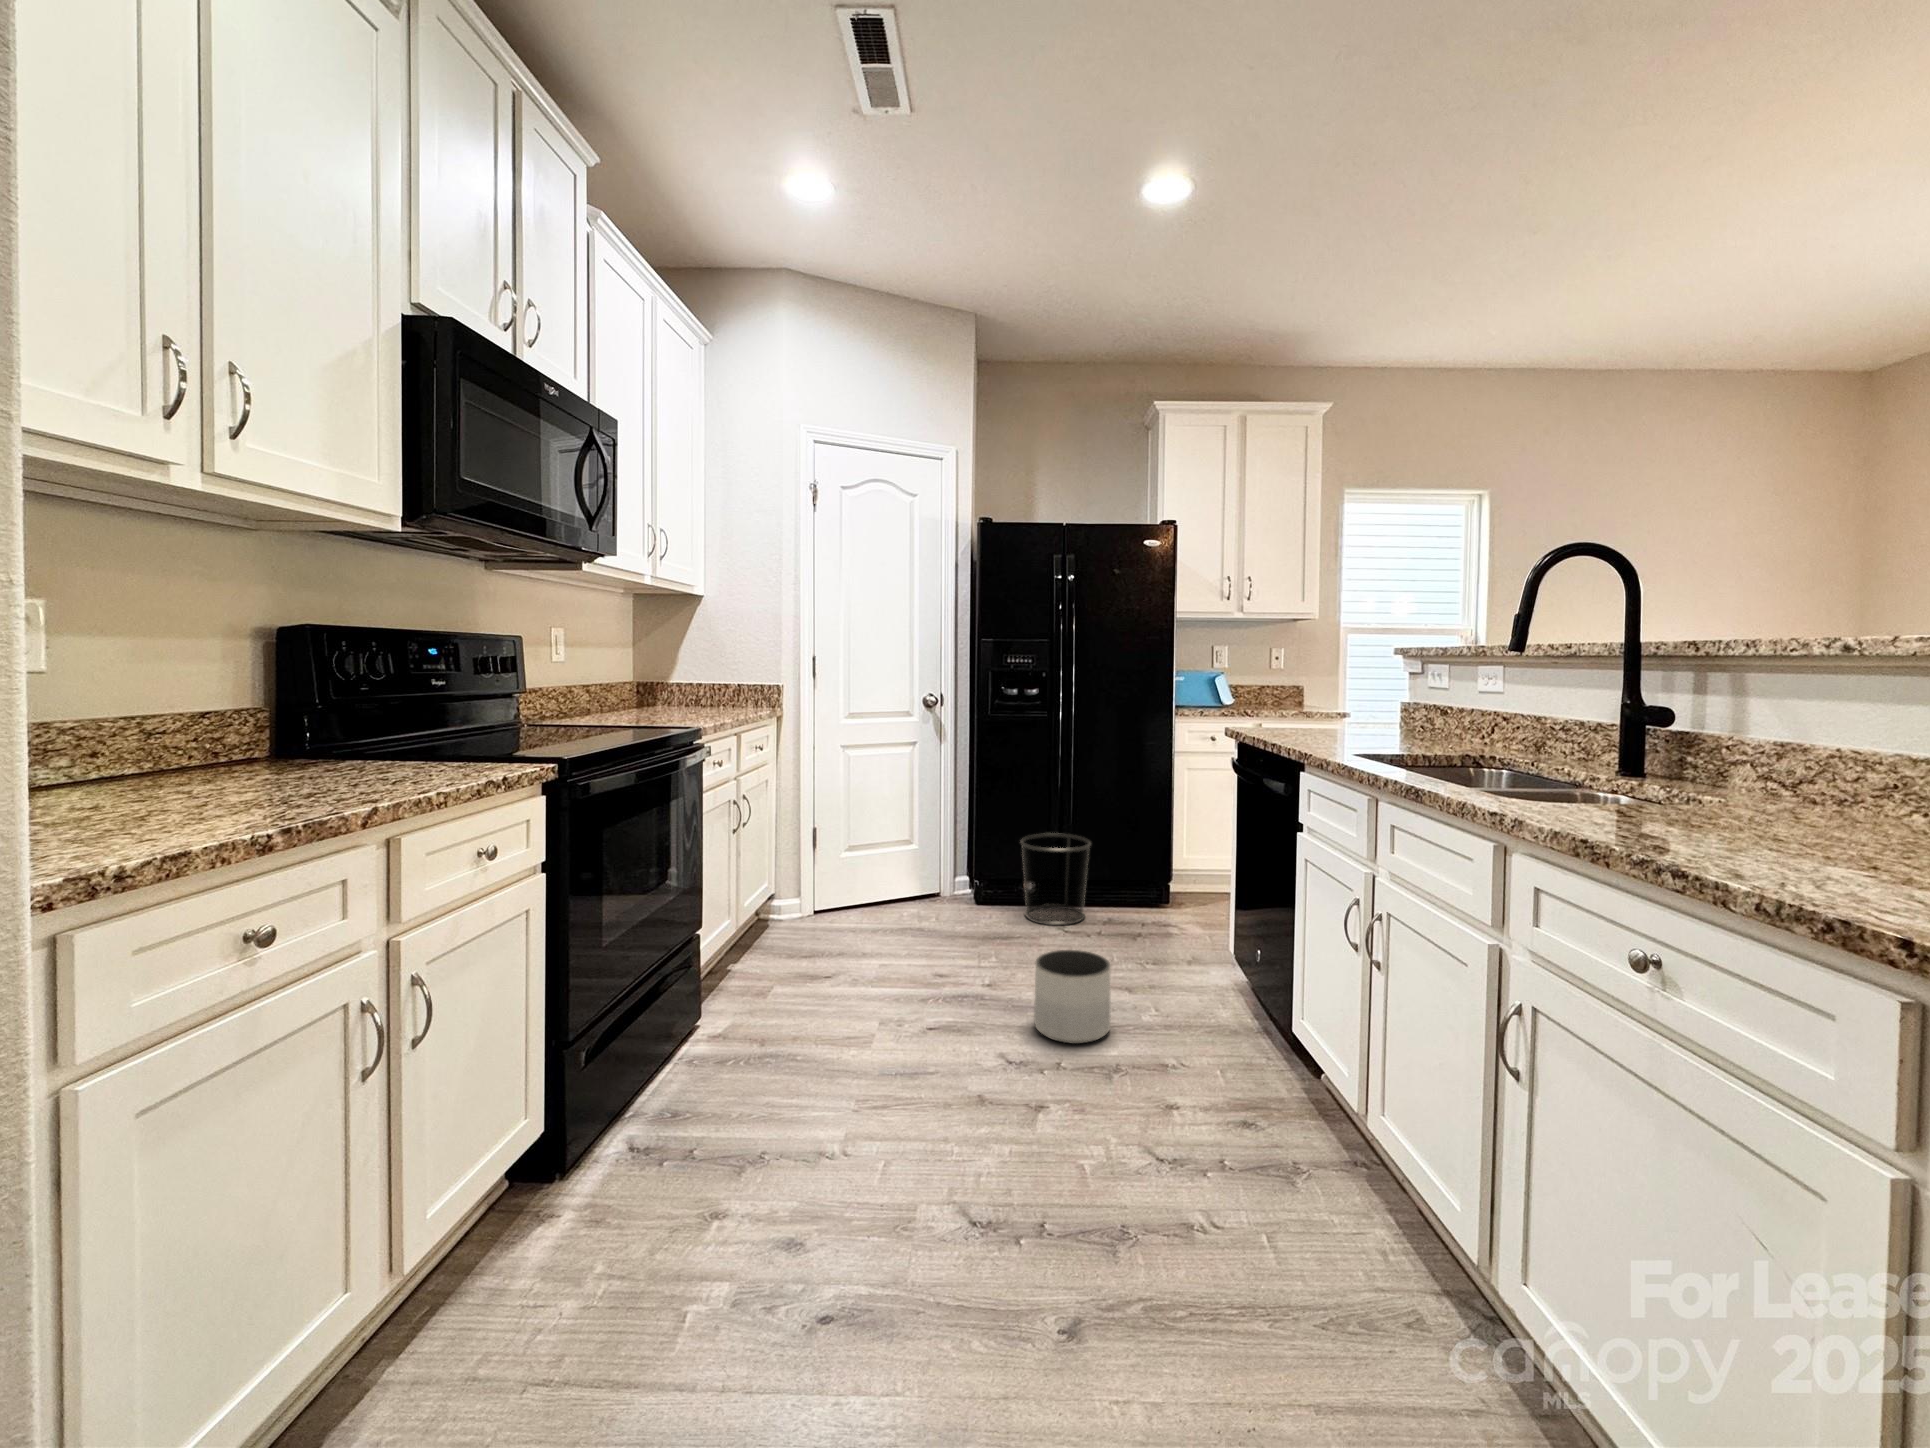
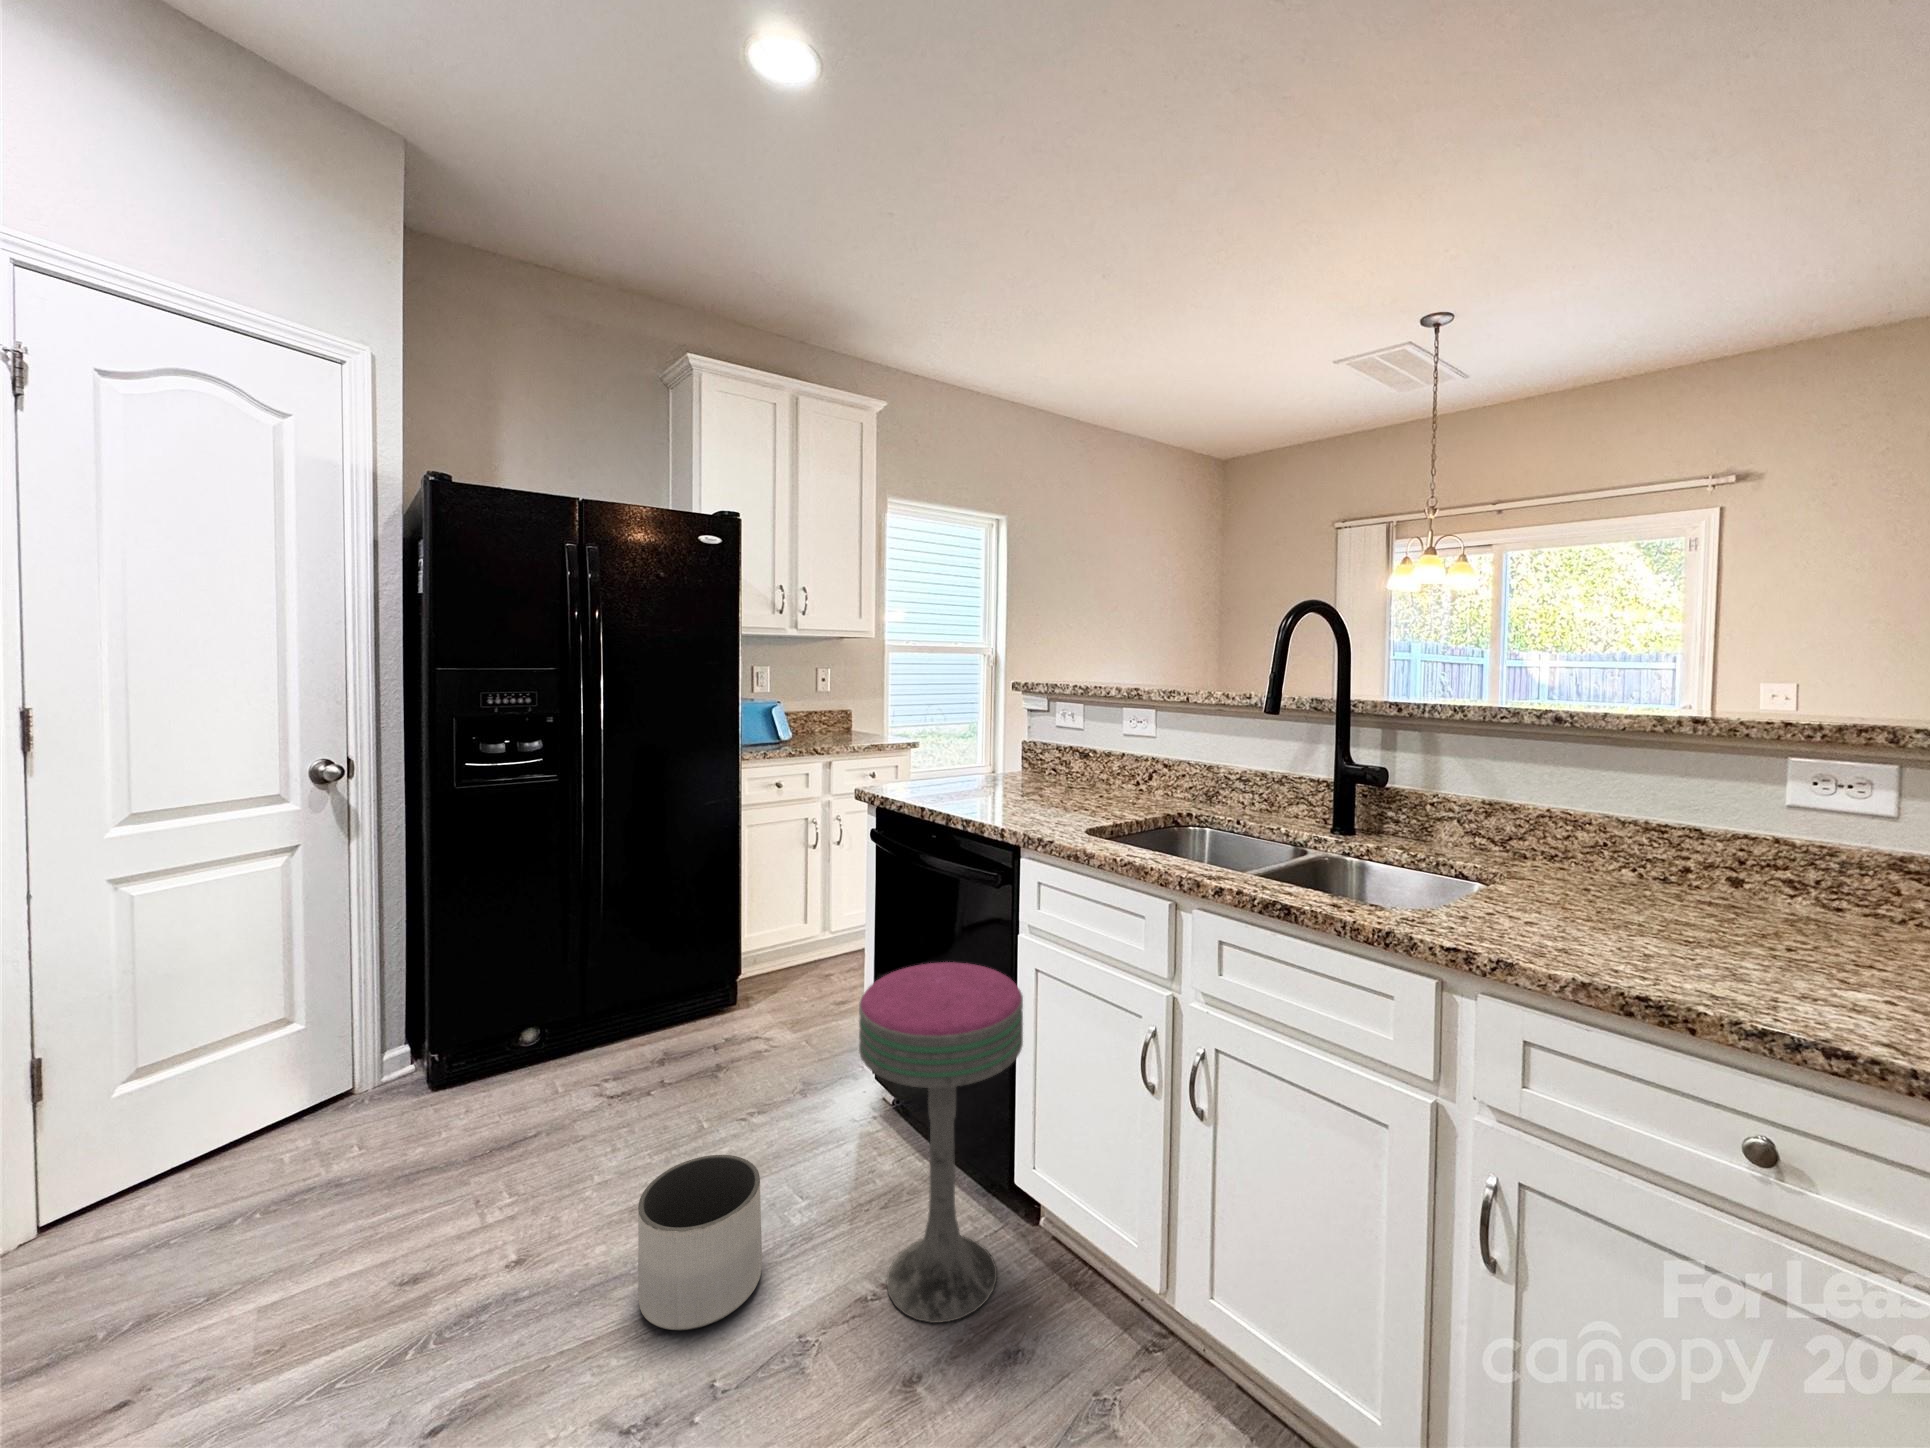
waste bin: present [1021,833,1091,925] -> none [510,945,628,1092]
bar stool: none [1163,847,1292,1103] -> present [859,962,1023,1323]

